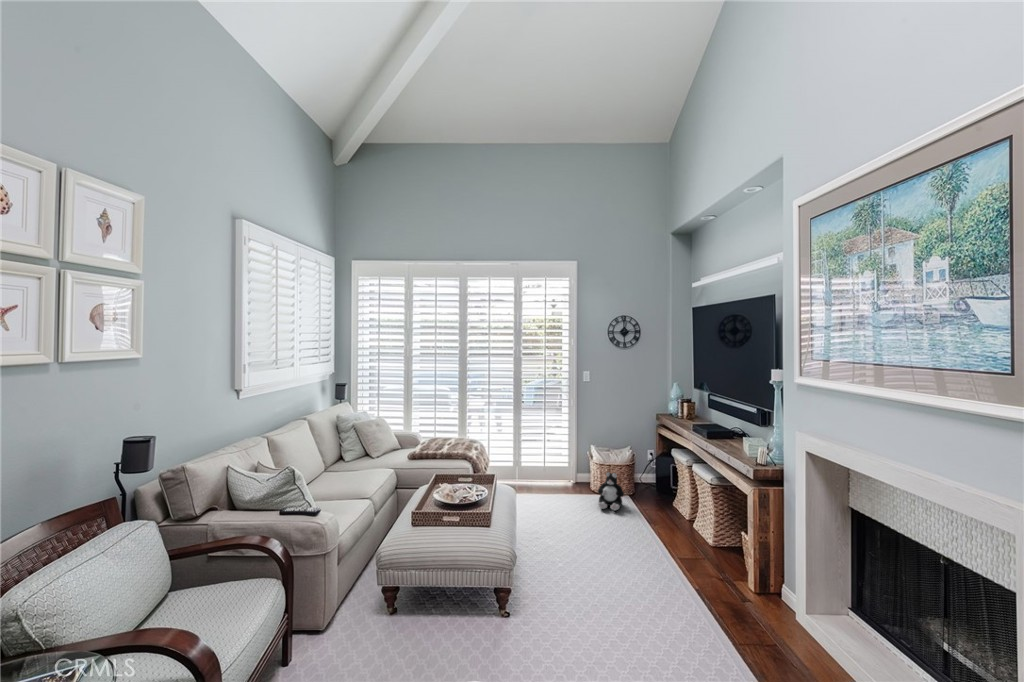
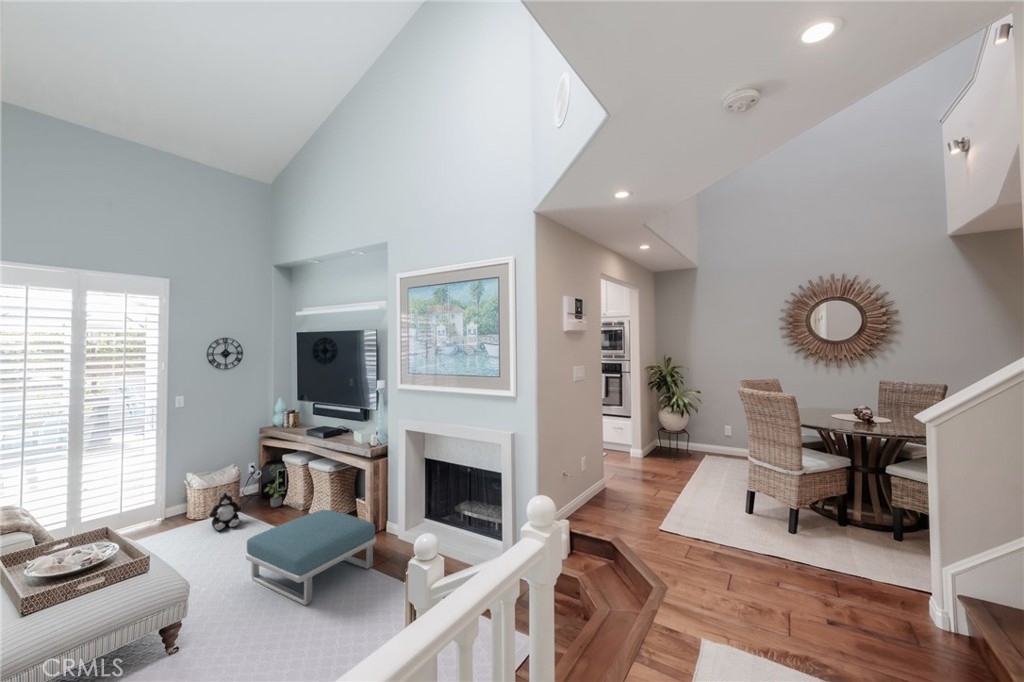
potted plant: none [652,455,672,505] -> present [264,466,284,507]
footstool: none [588,529,735,644] -> present [246,510,376,605]

